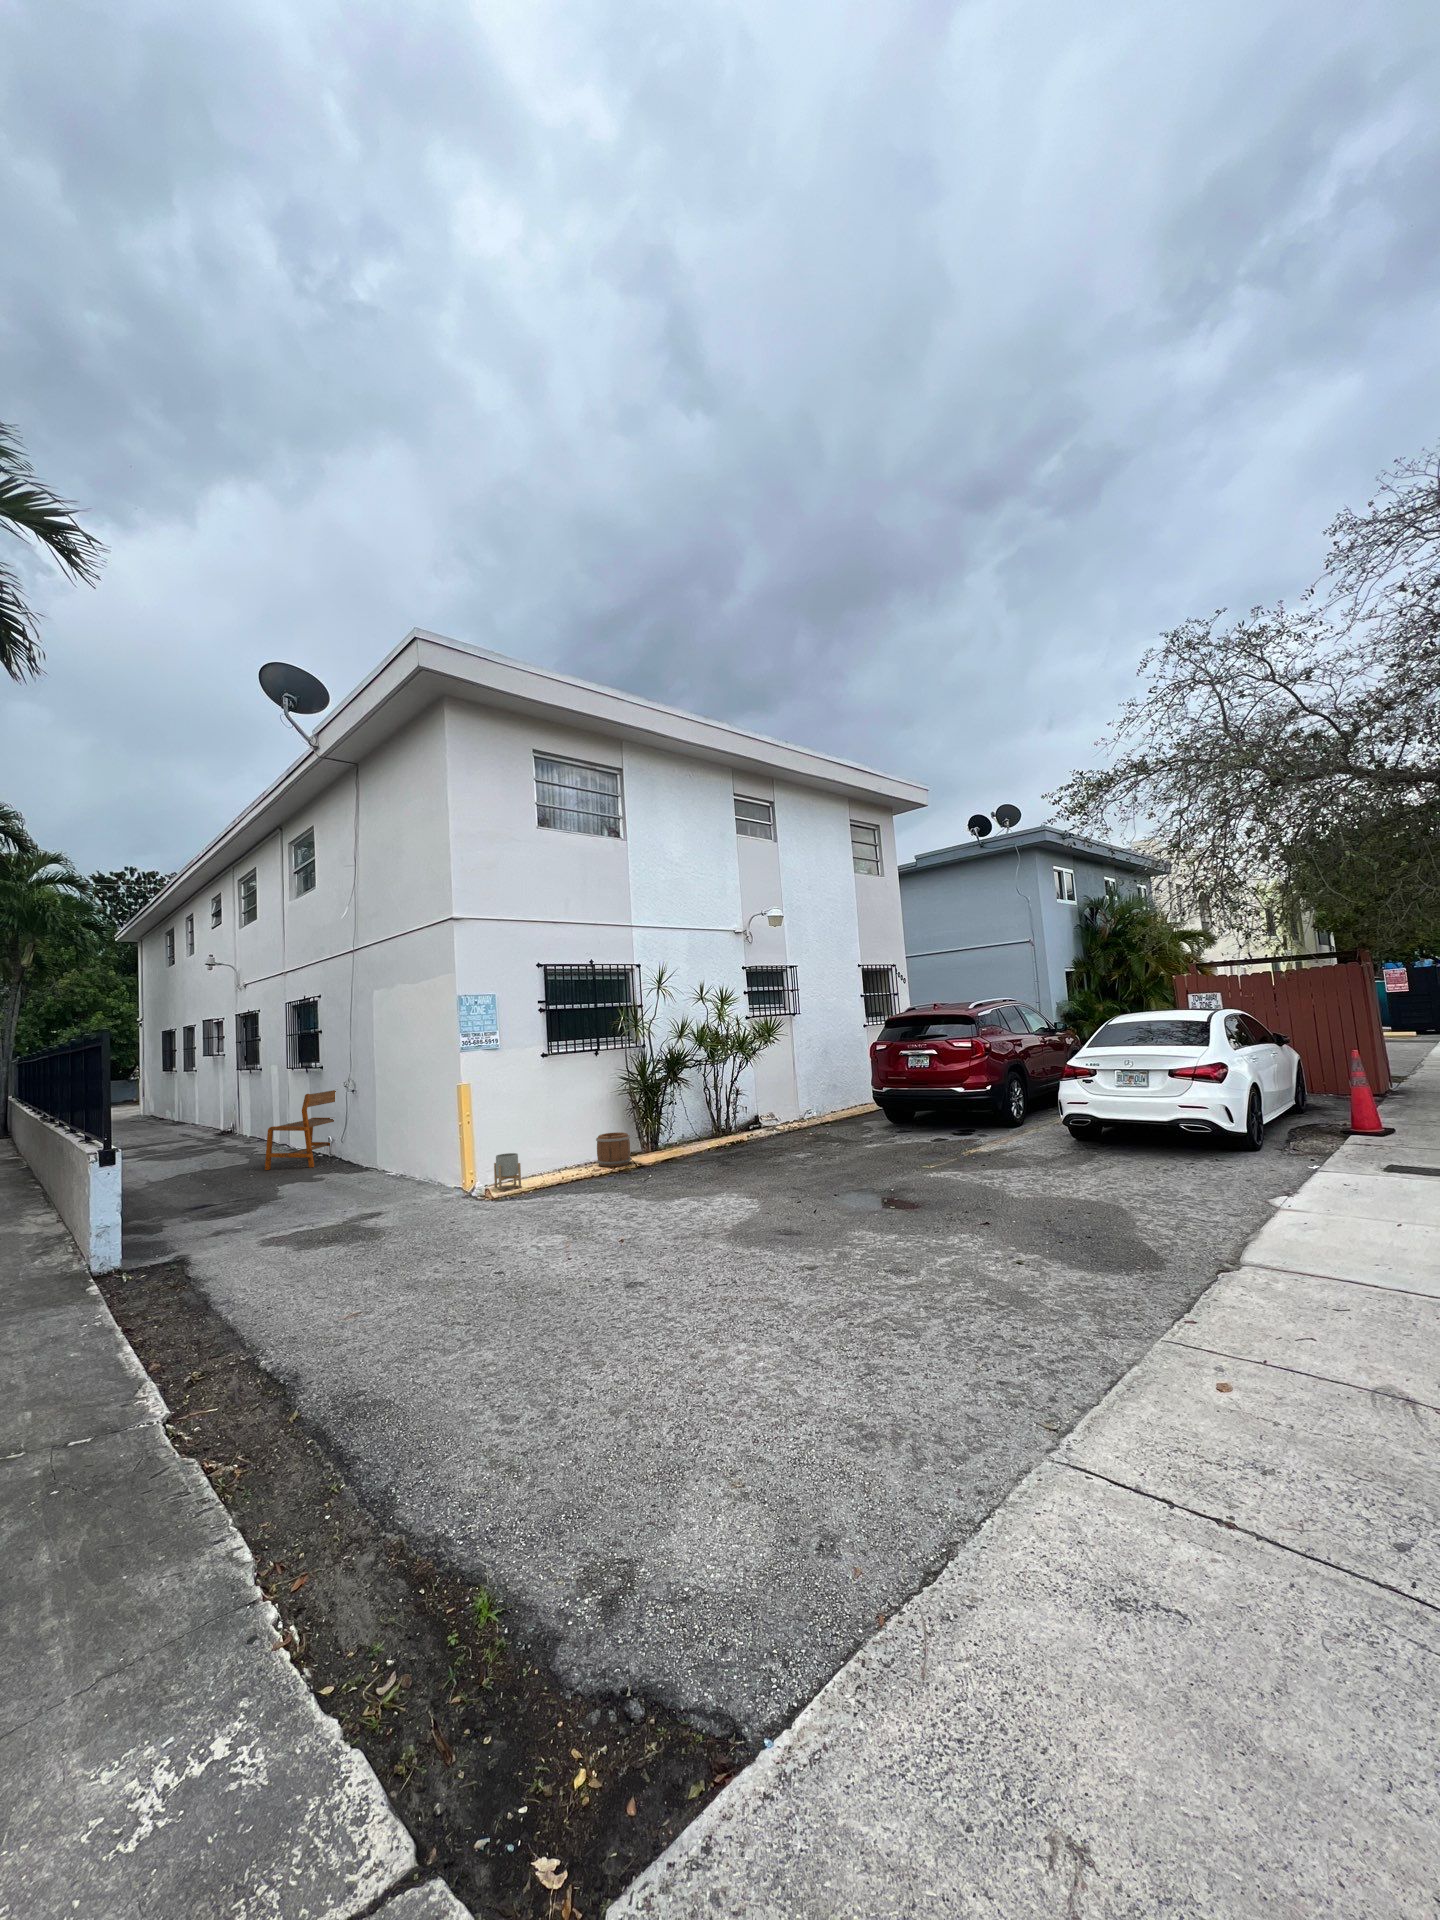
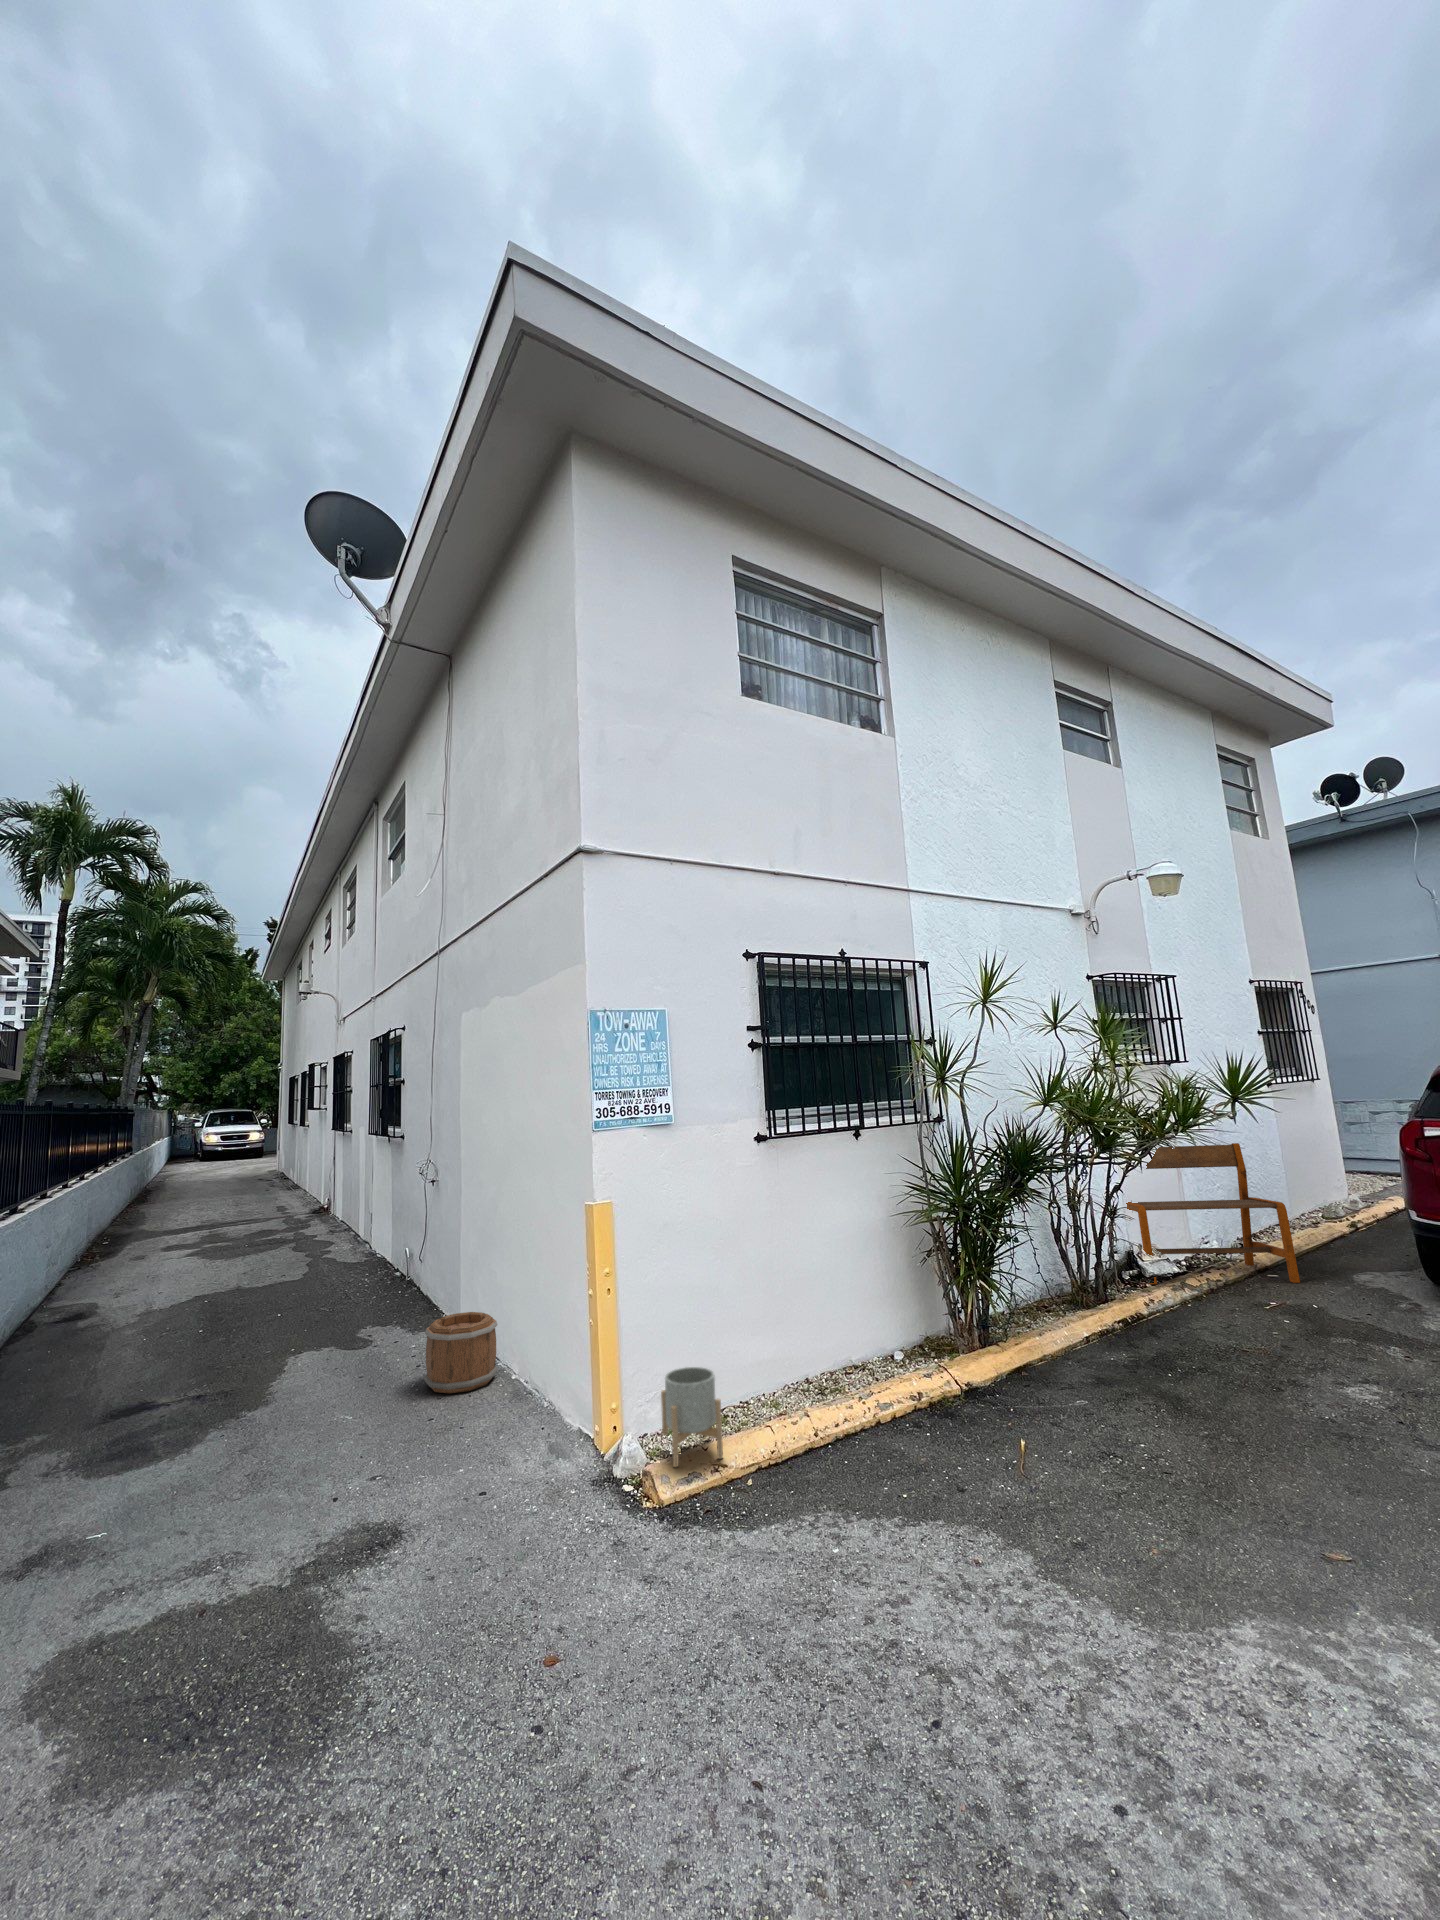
bench: present [265,1090,336,1170] -> present [1126,1143,1300,1284]
bucket: present [596,1132,631,1167] -> present [424,1312,498,1394]

